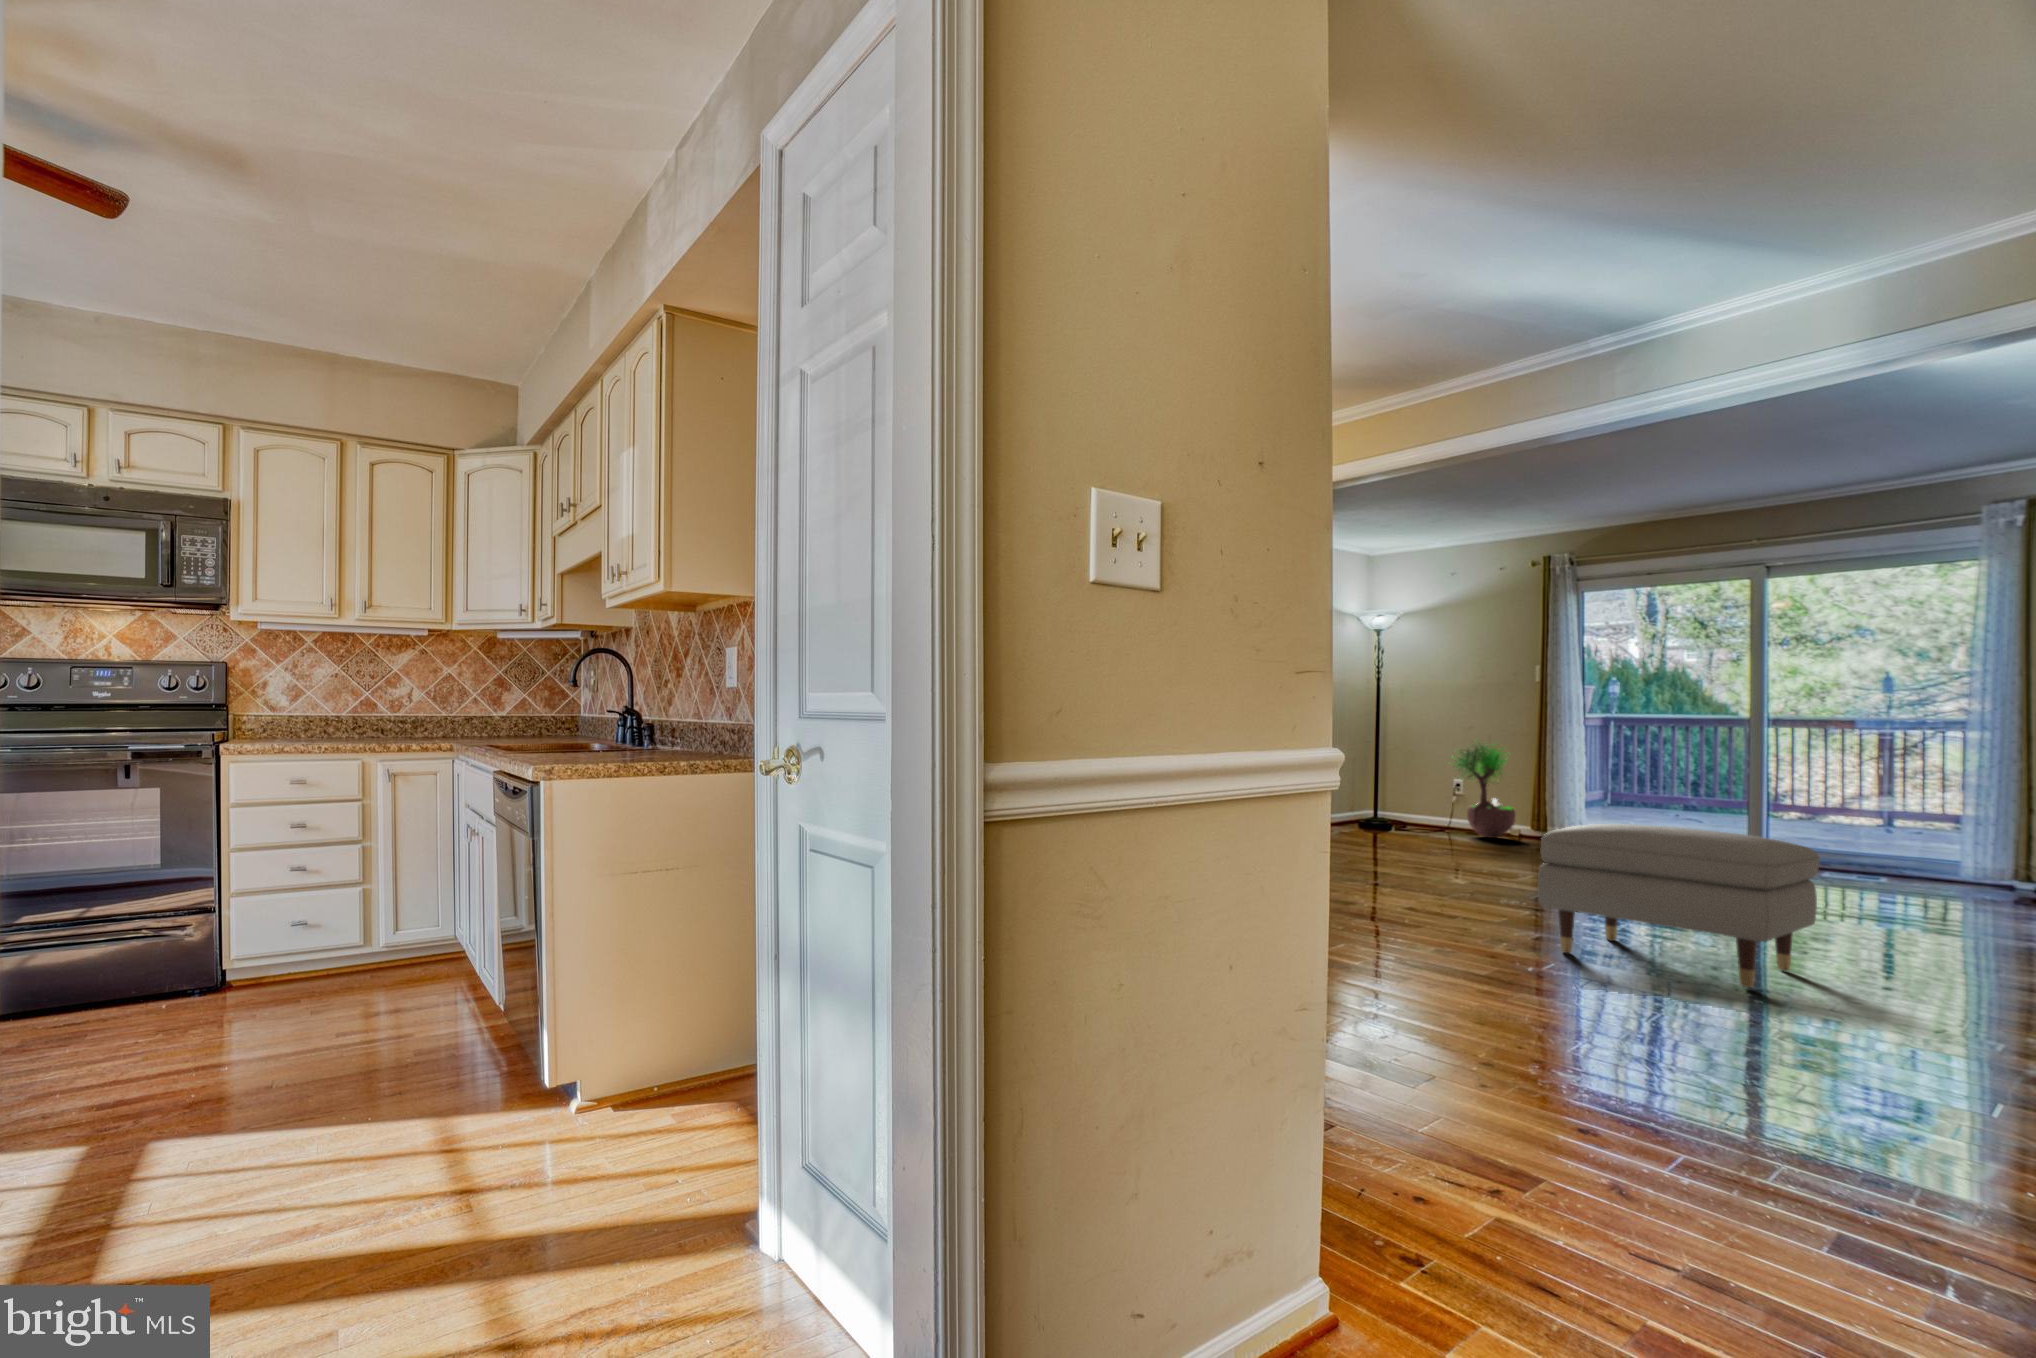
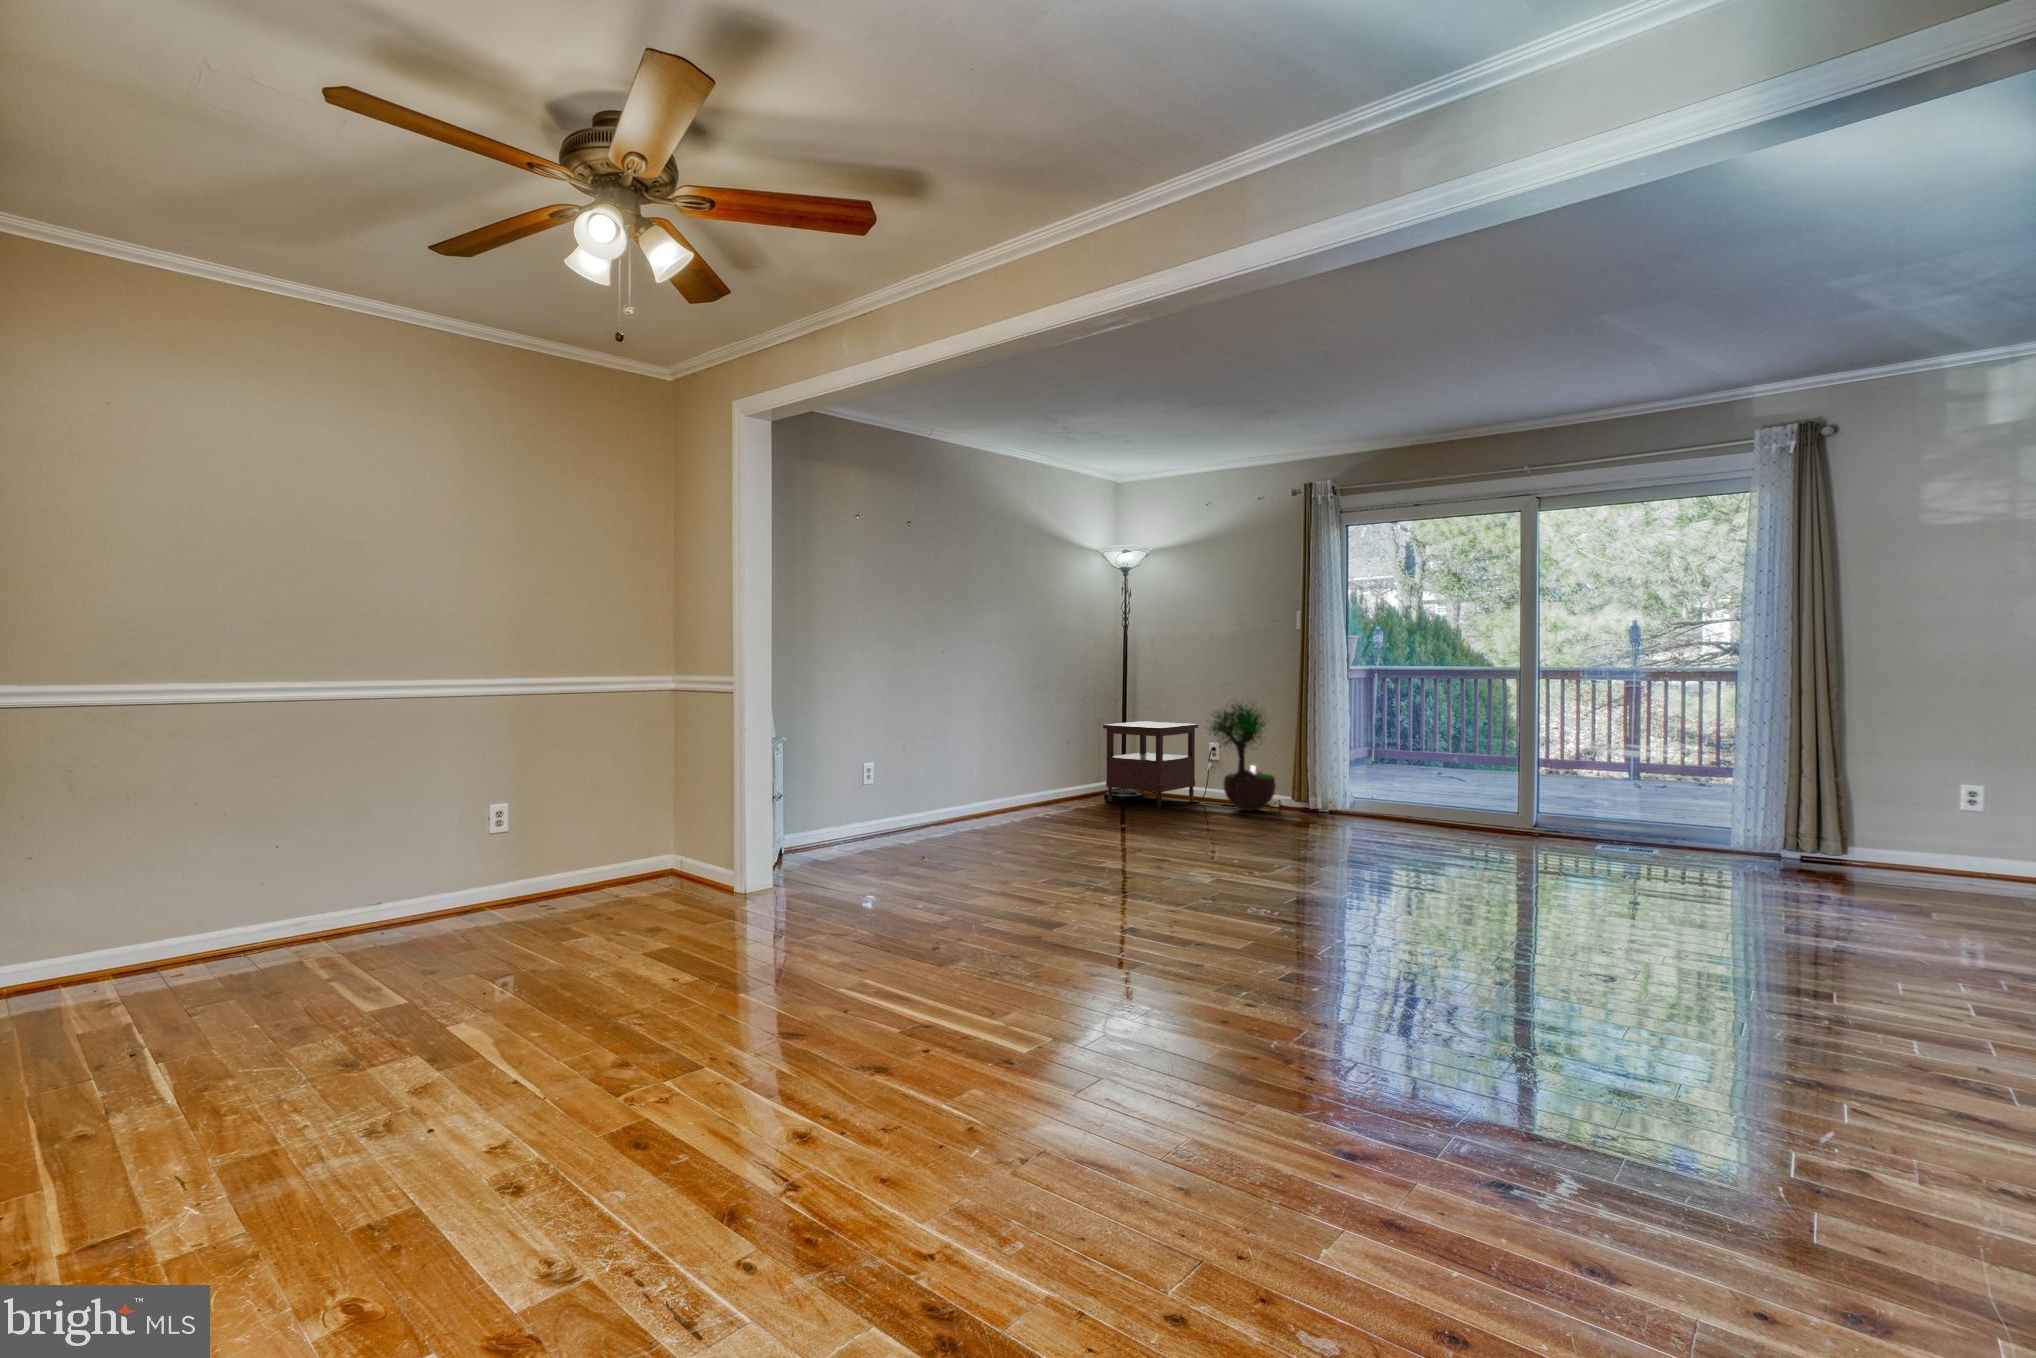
side table: none [1357,760,1444,831] -> present [1103,721,1198,807]
ottoman: present [1538,824,1820,988] -> none [1359,881,1740,1174]

